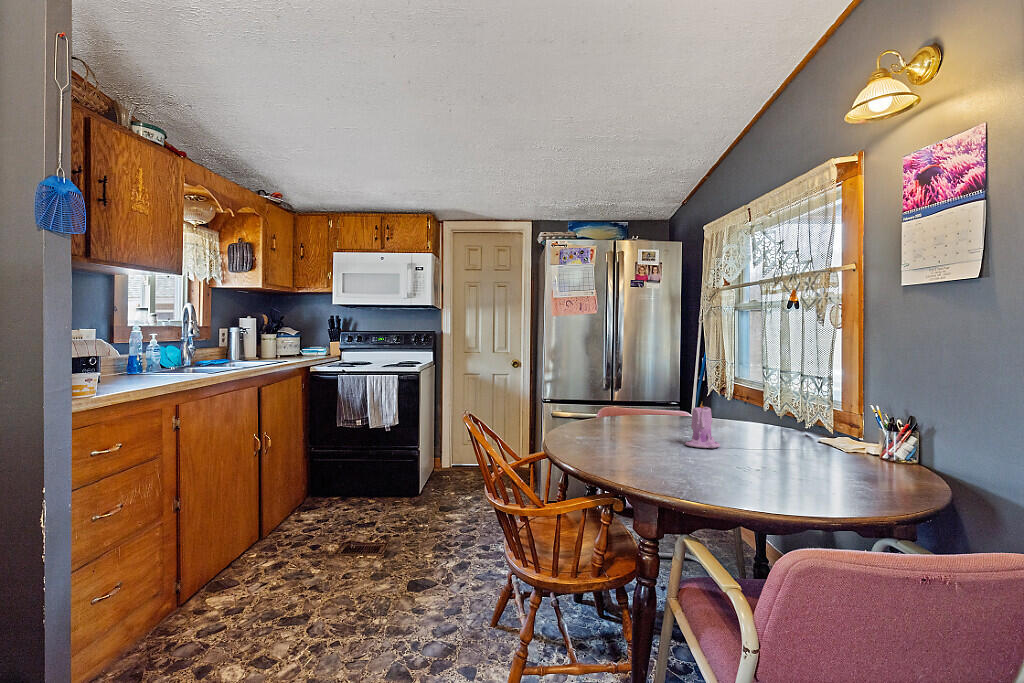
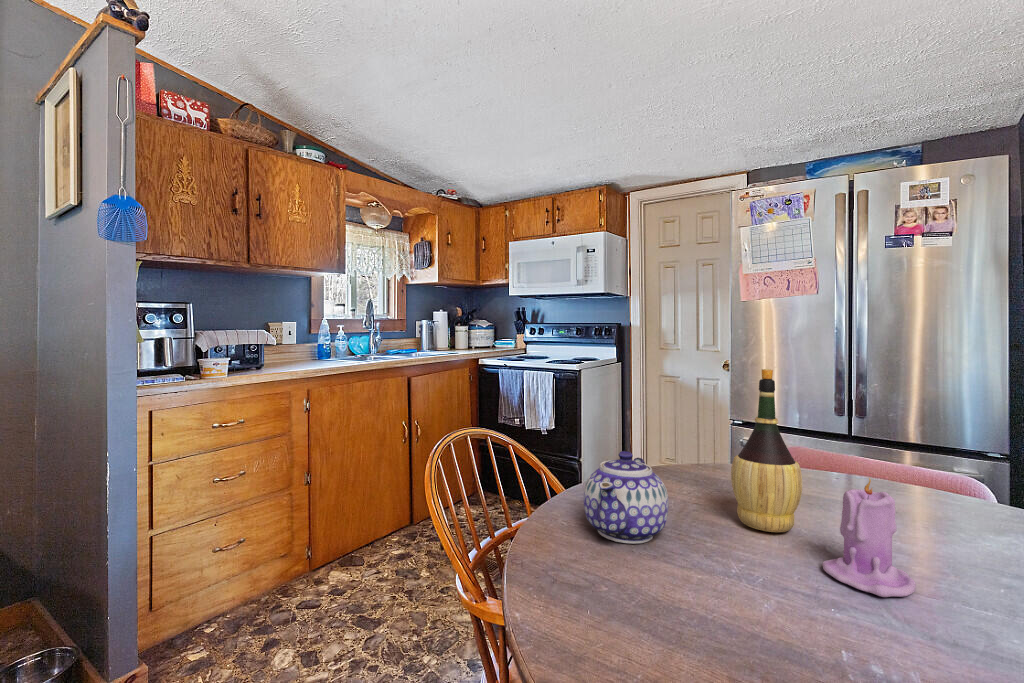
wine bottle: none [631,356,665,438] -> present [731,369,802,532]
teapot: none [575,403,622,452] -> present [583,451,669,544]

